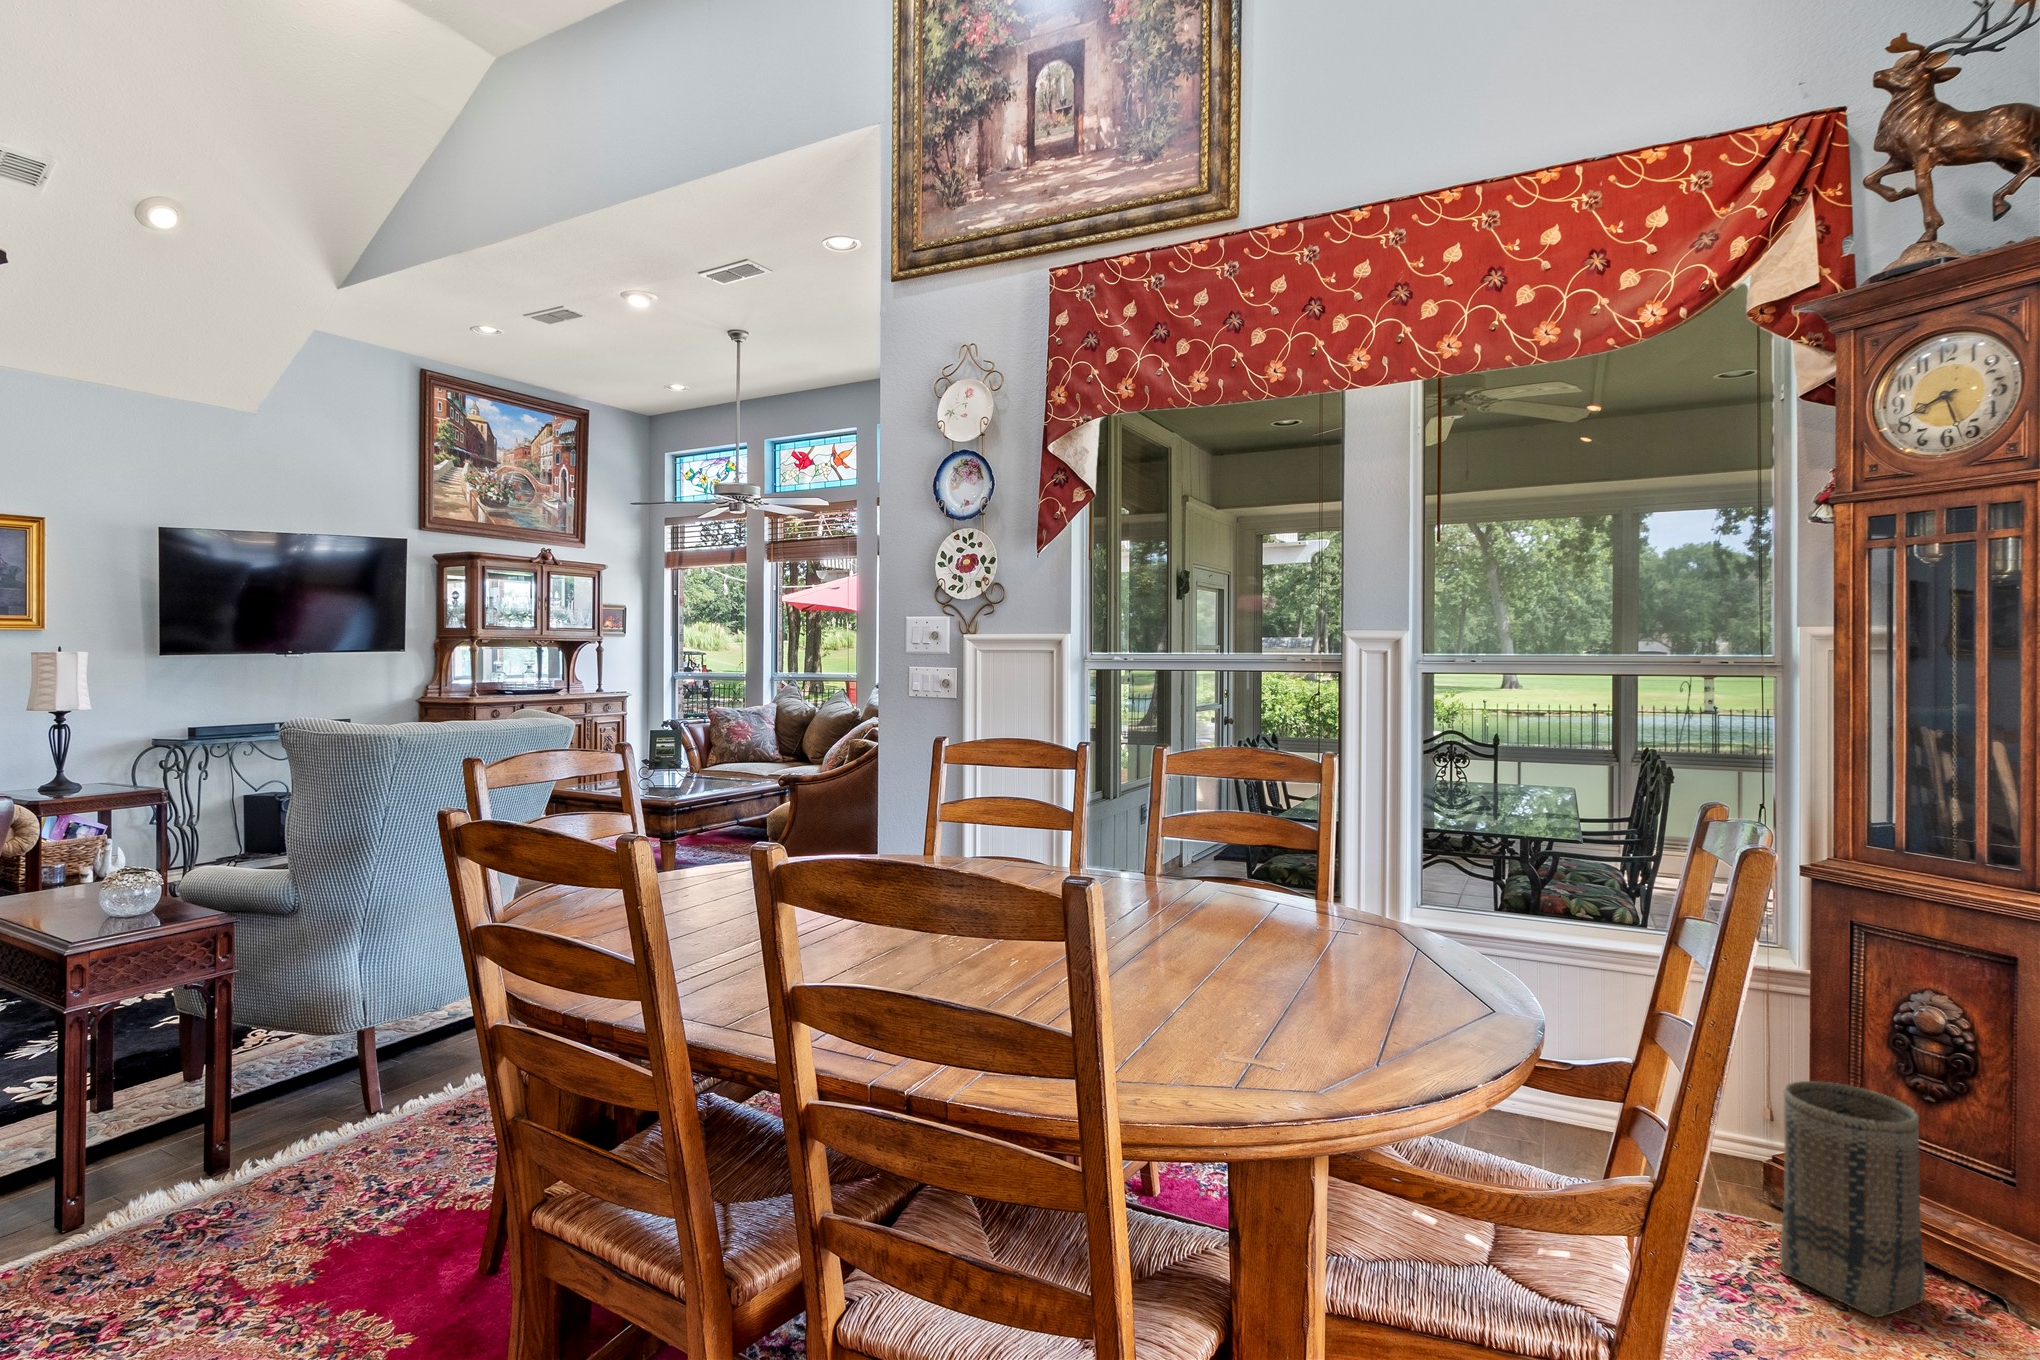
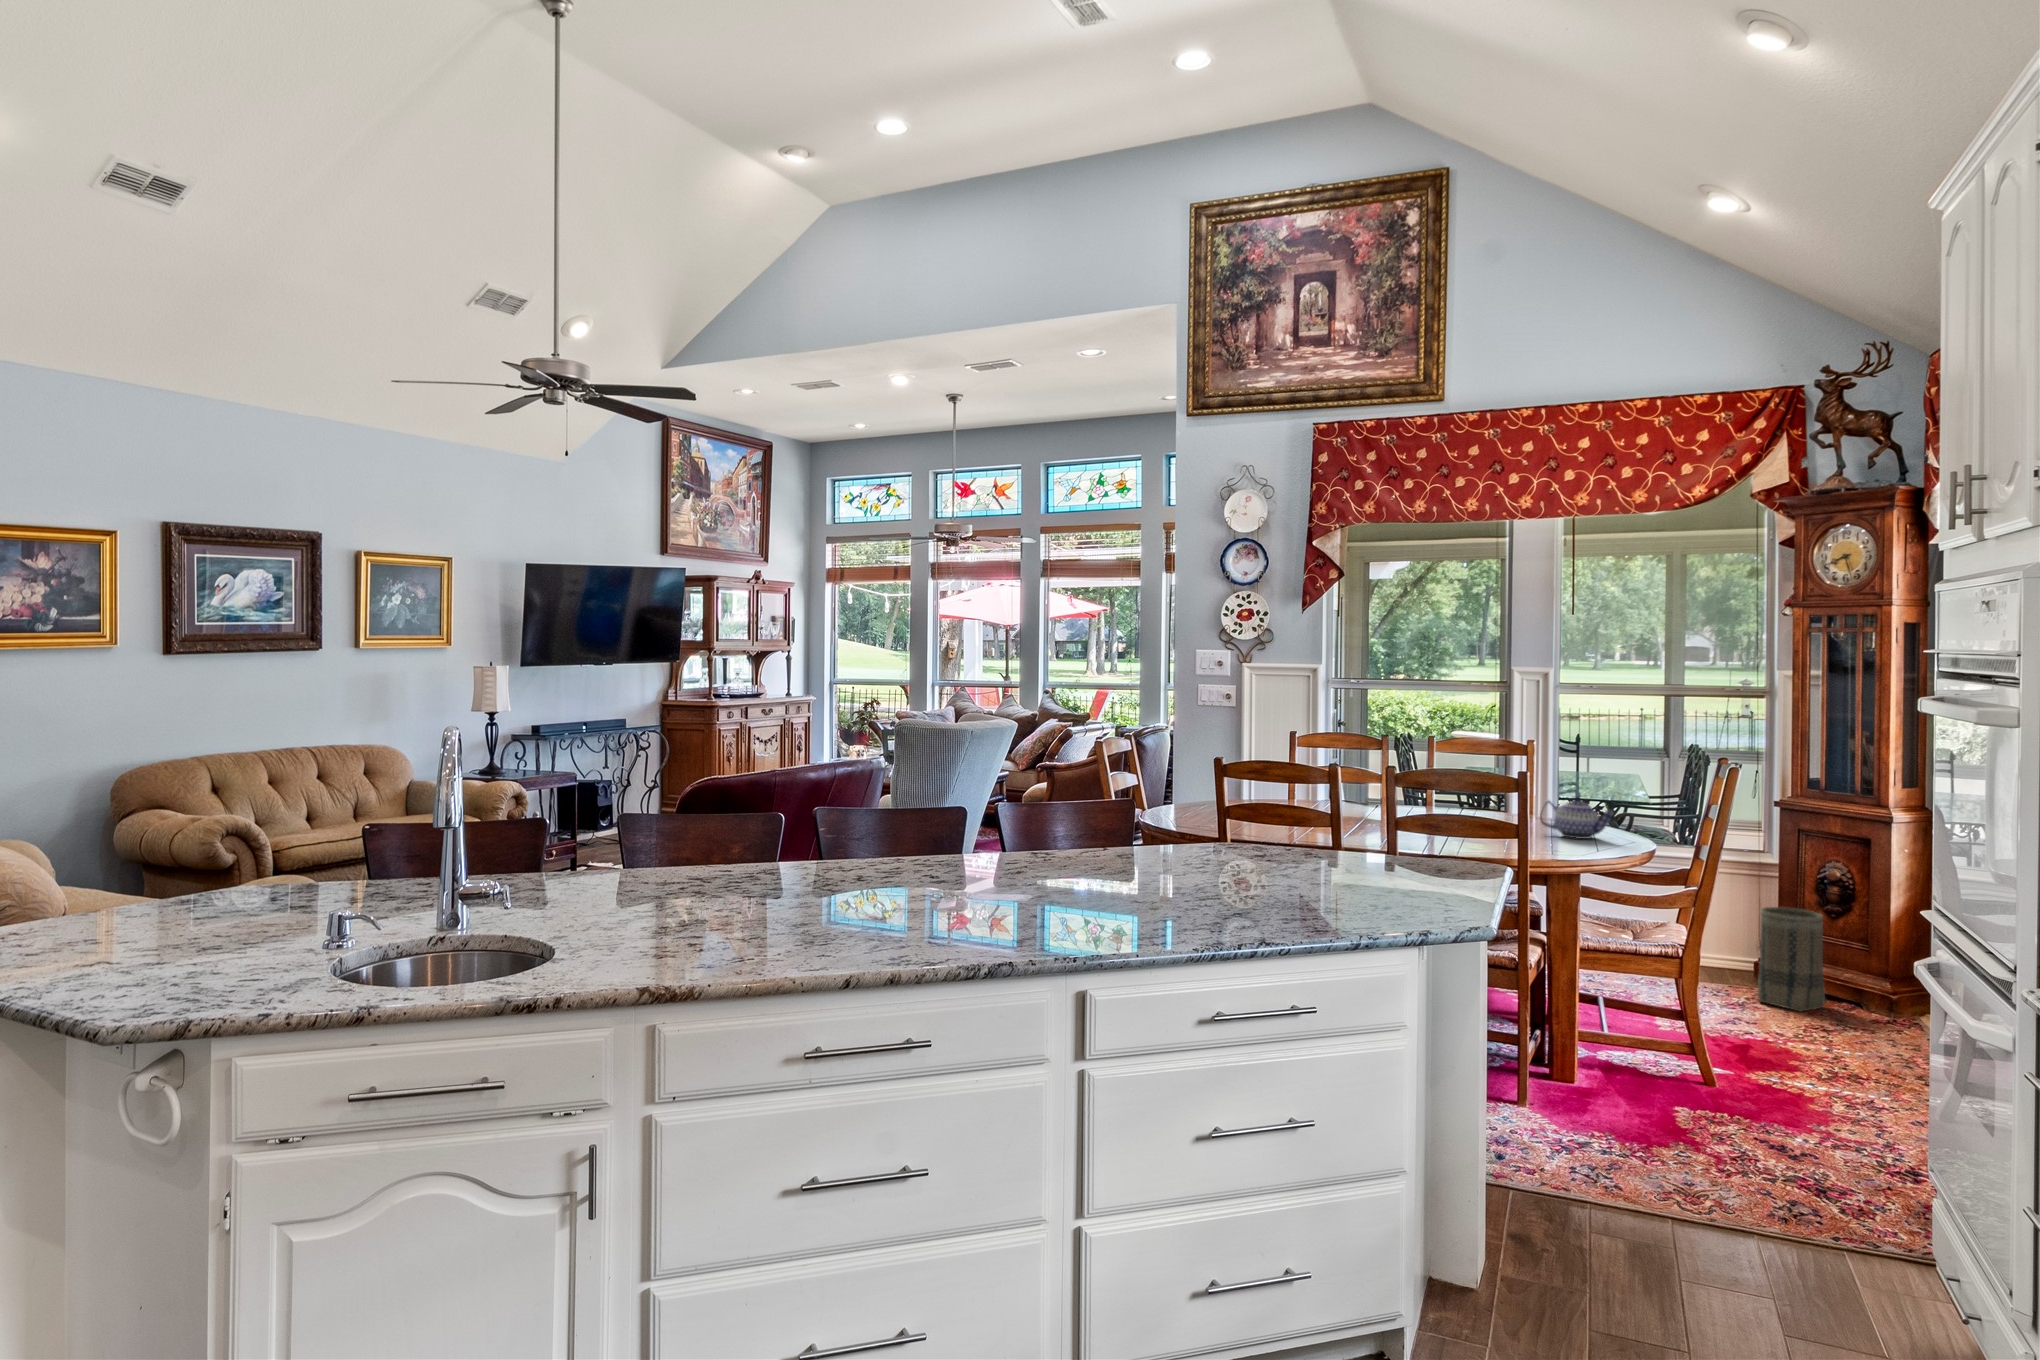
teapot: none [1253,914,1418,1027] -> present [1540,797,1613,839]

